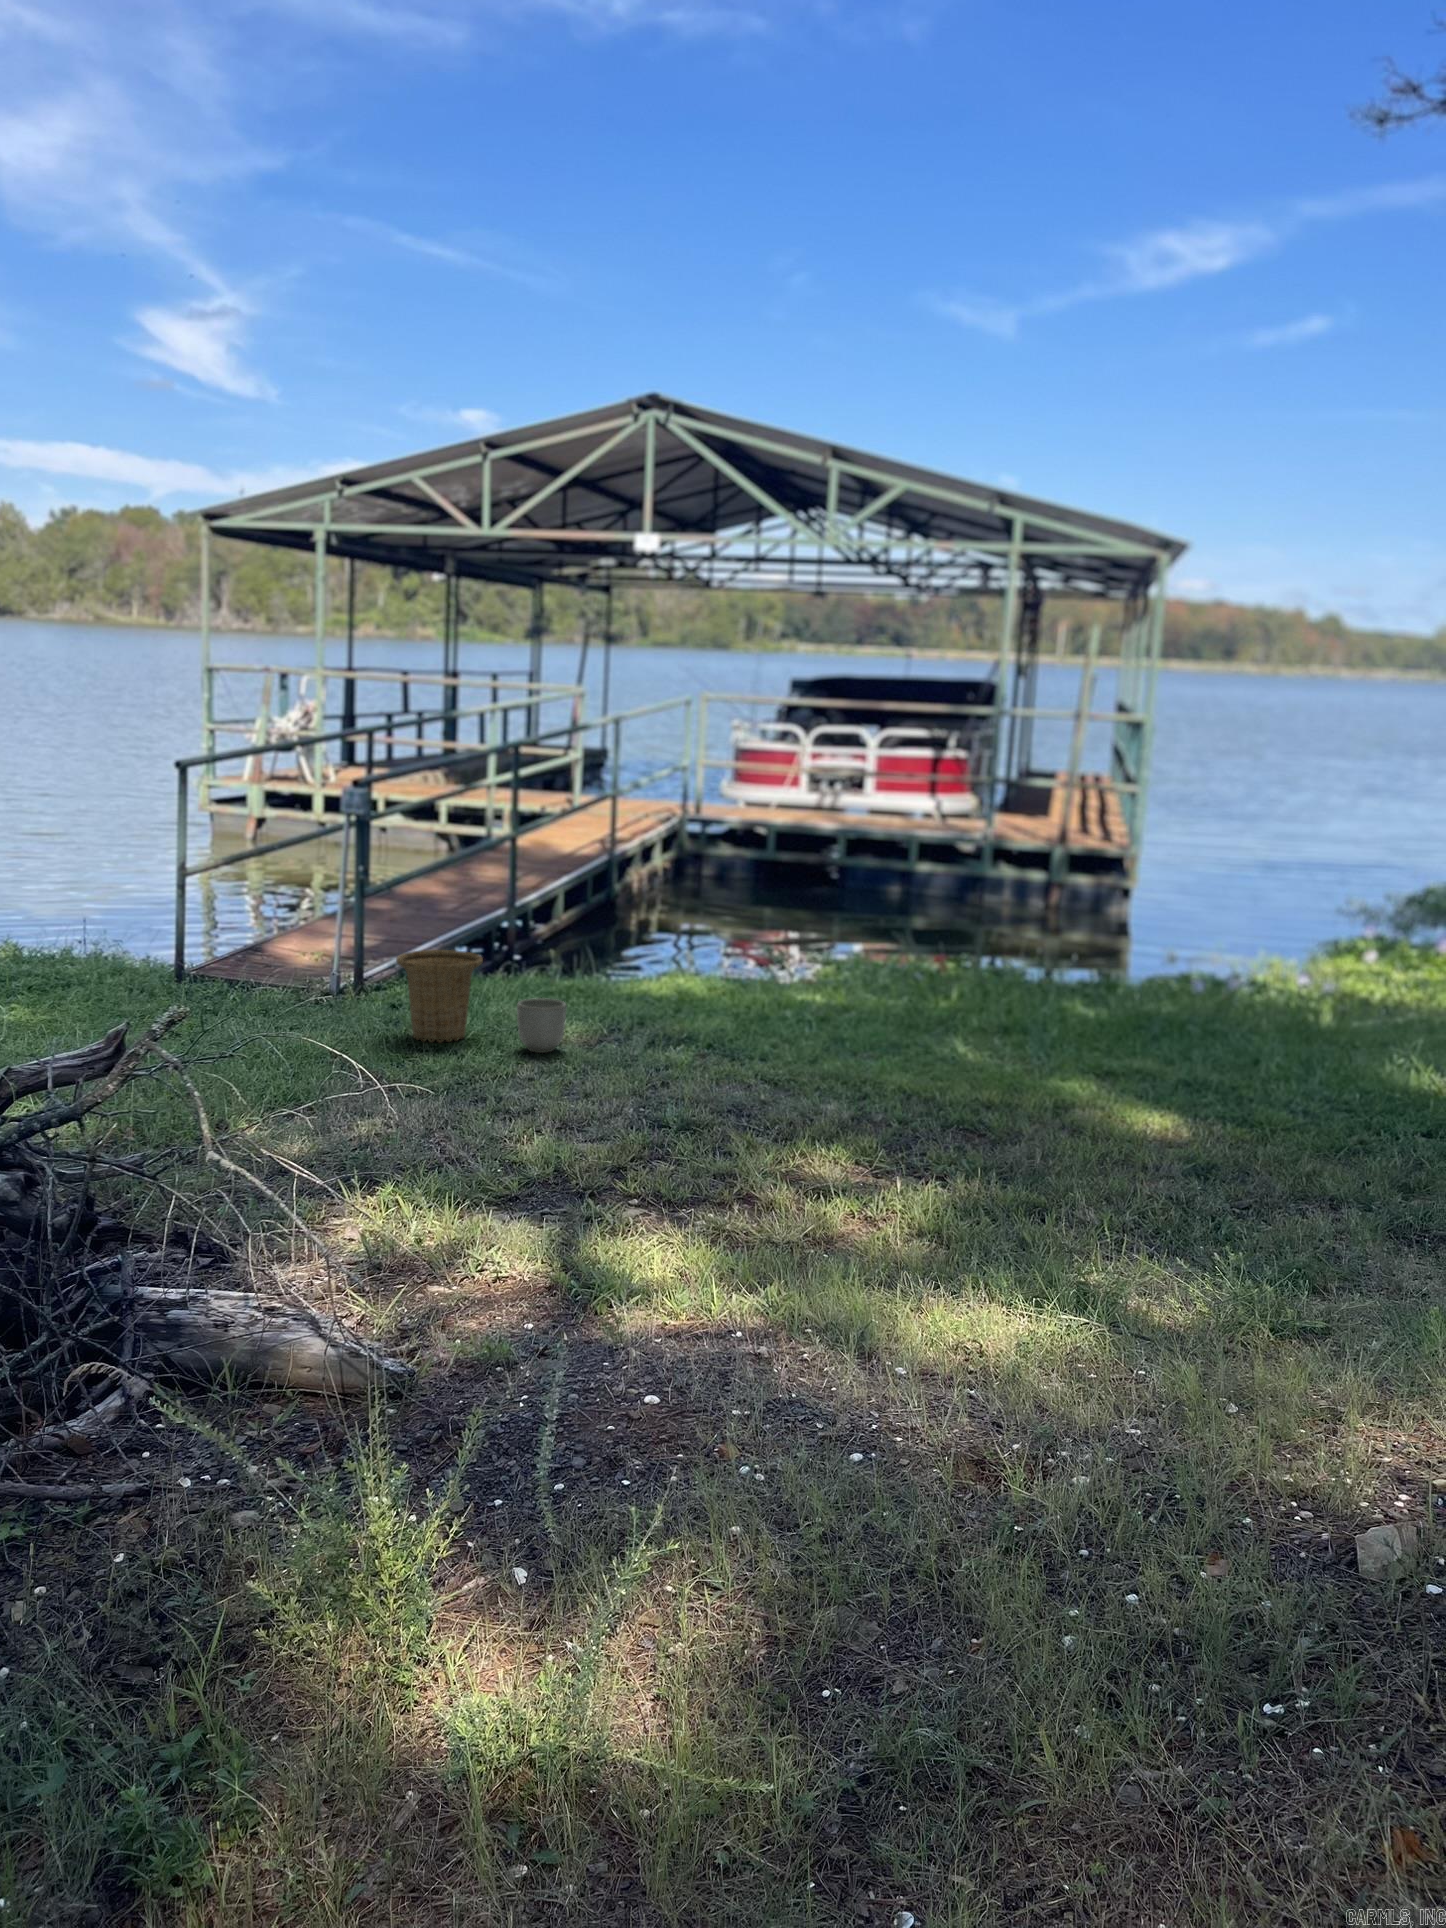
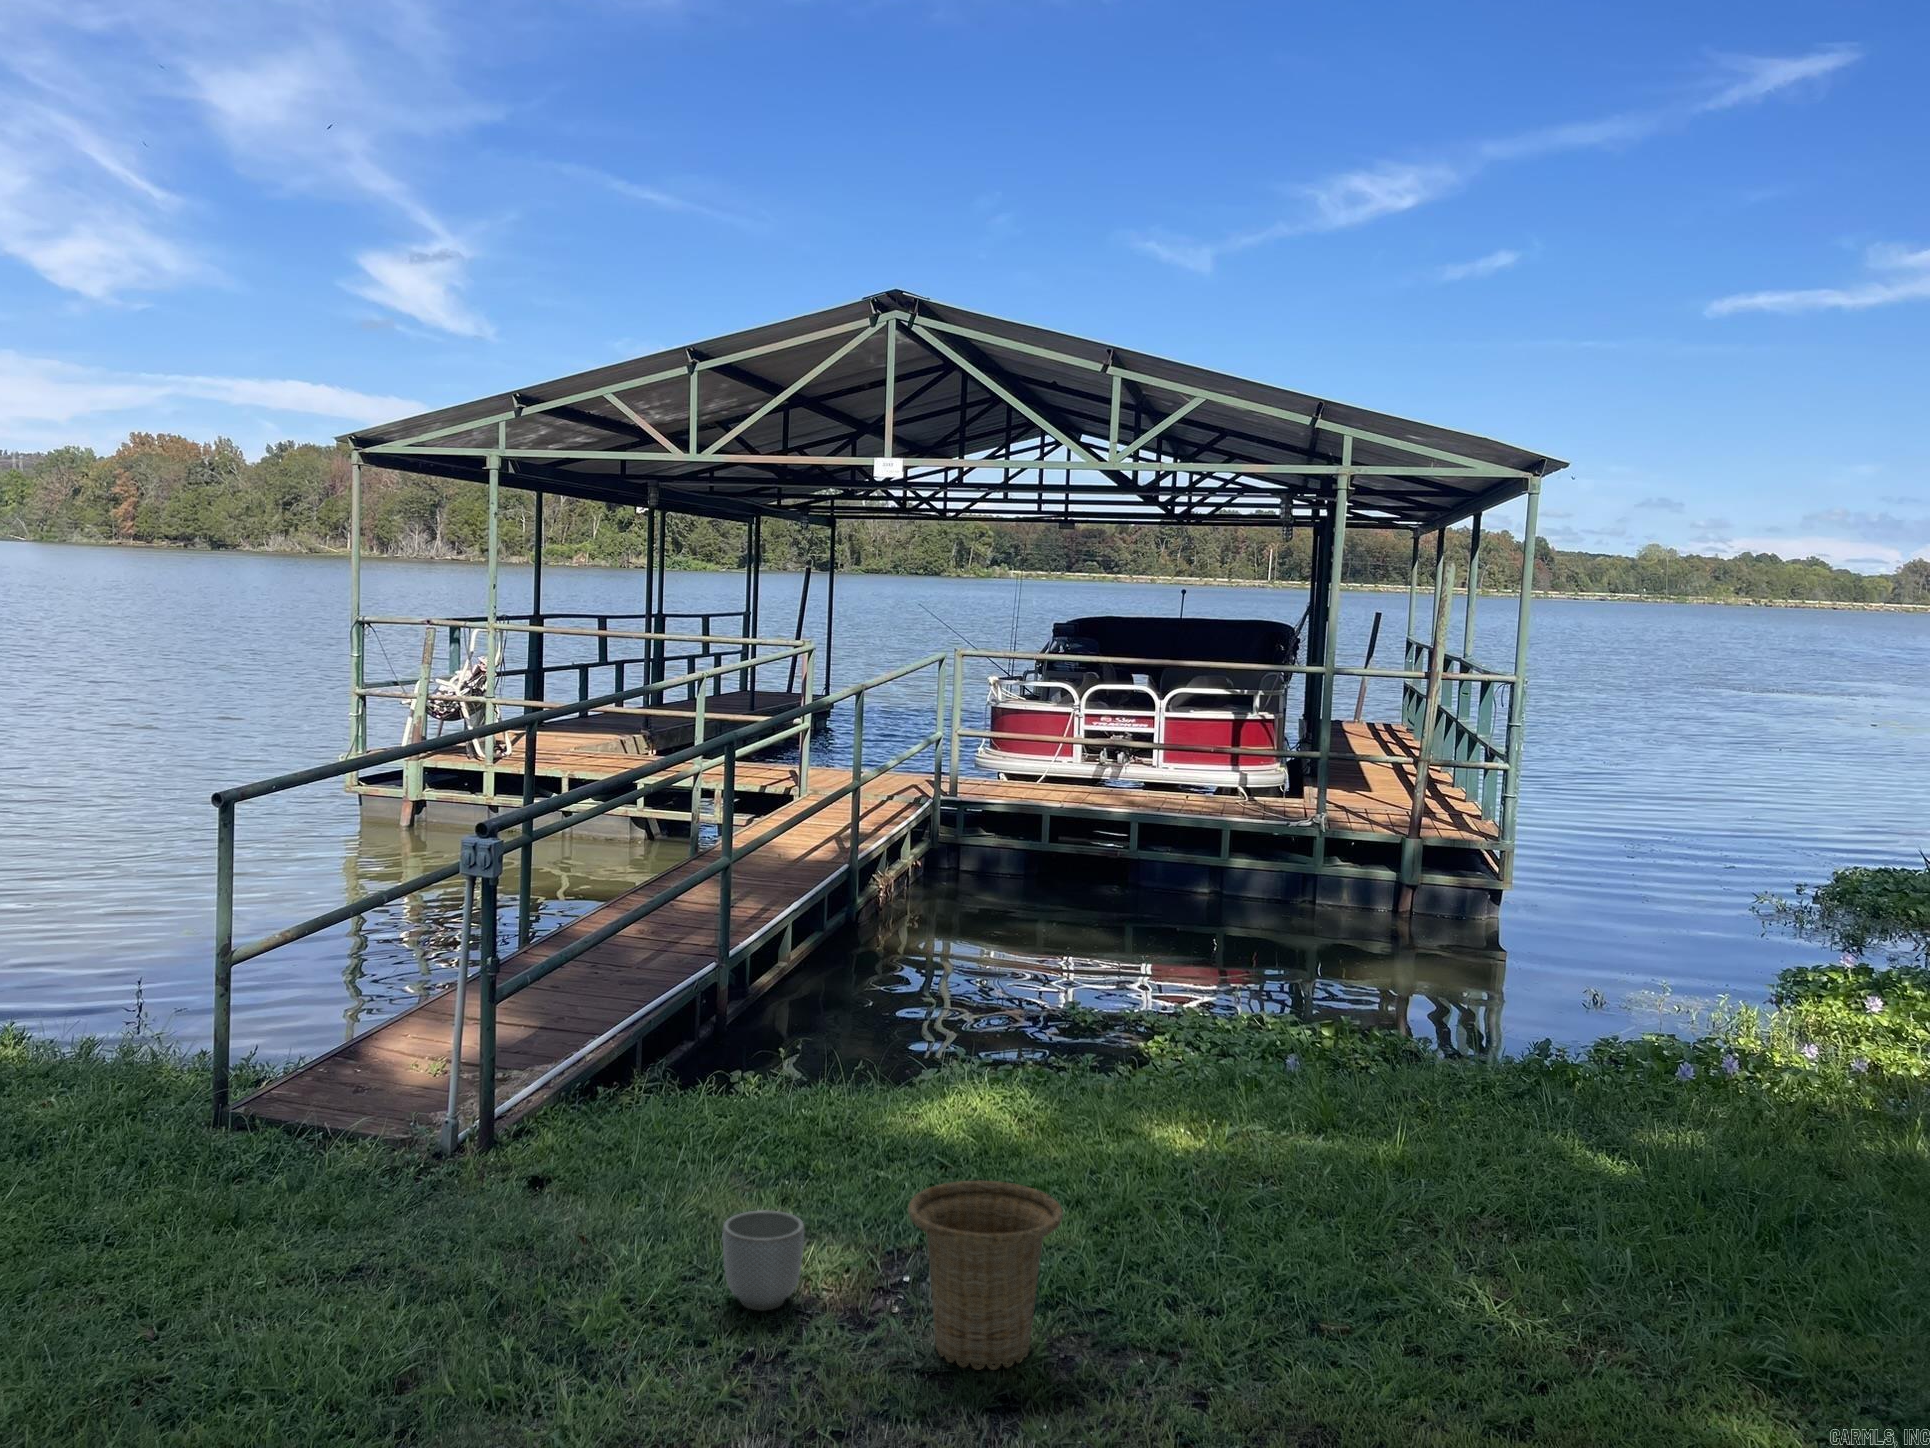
basket: present [396,950,483,1042] -> present [908,1181,1063,1370]

